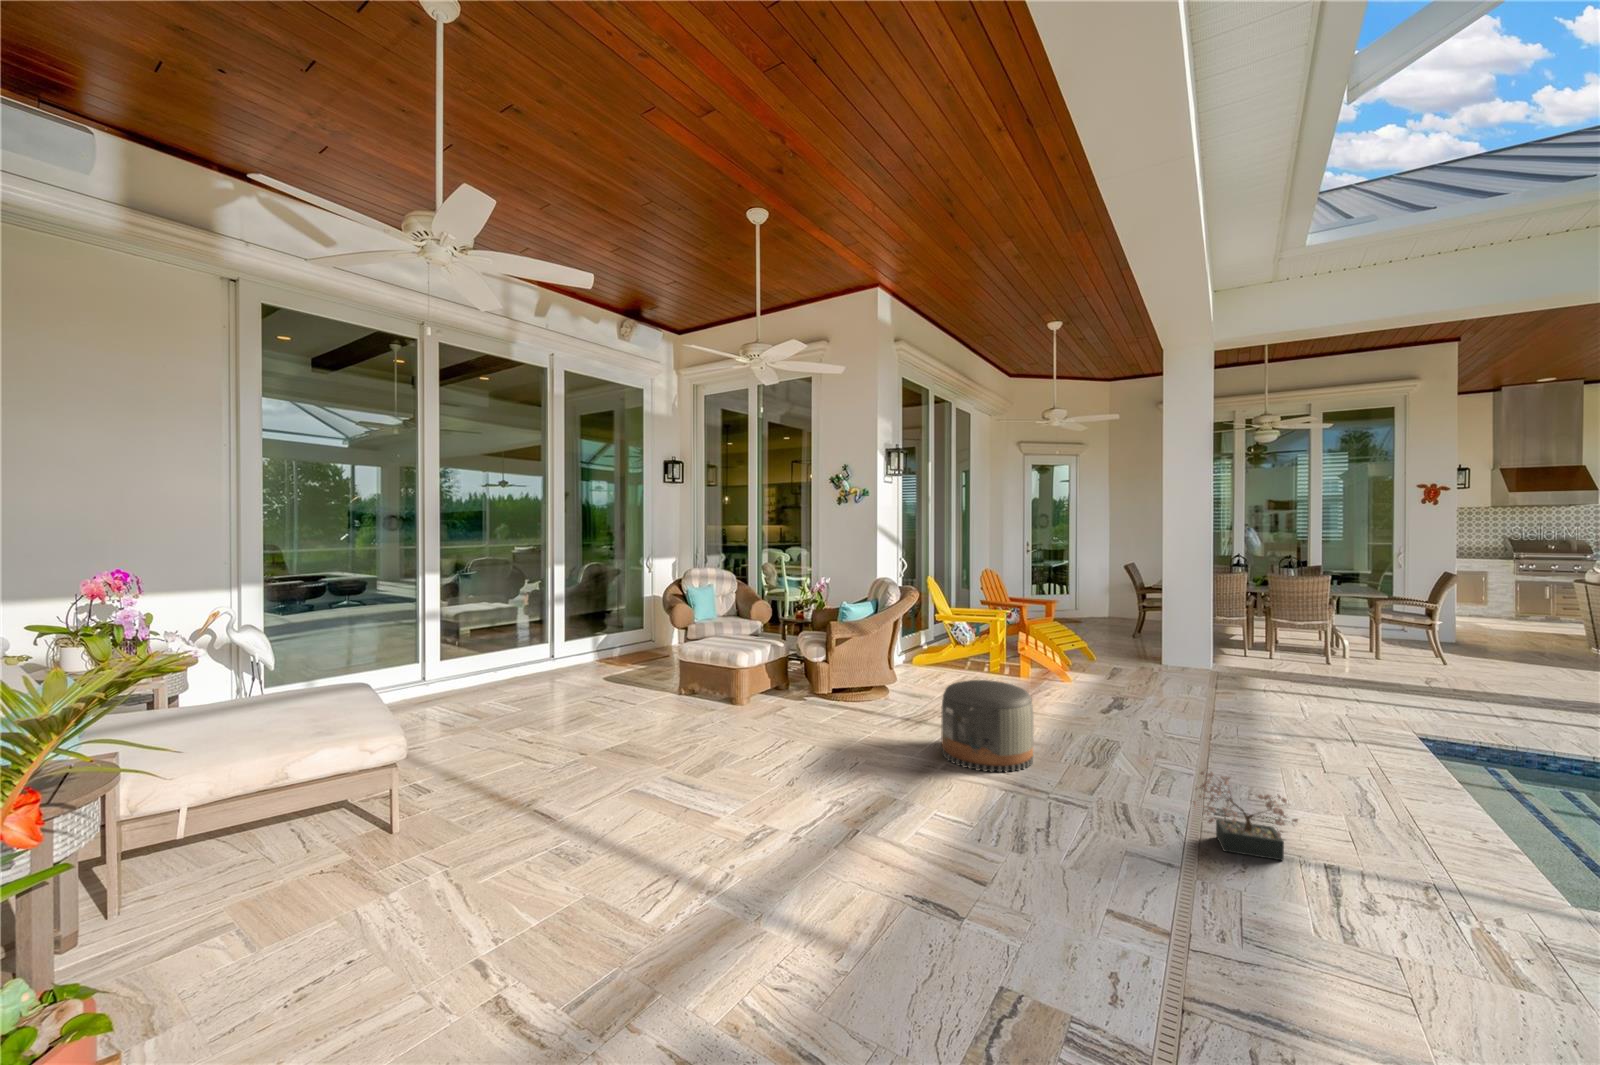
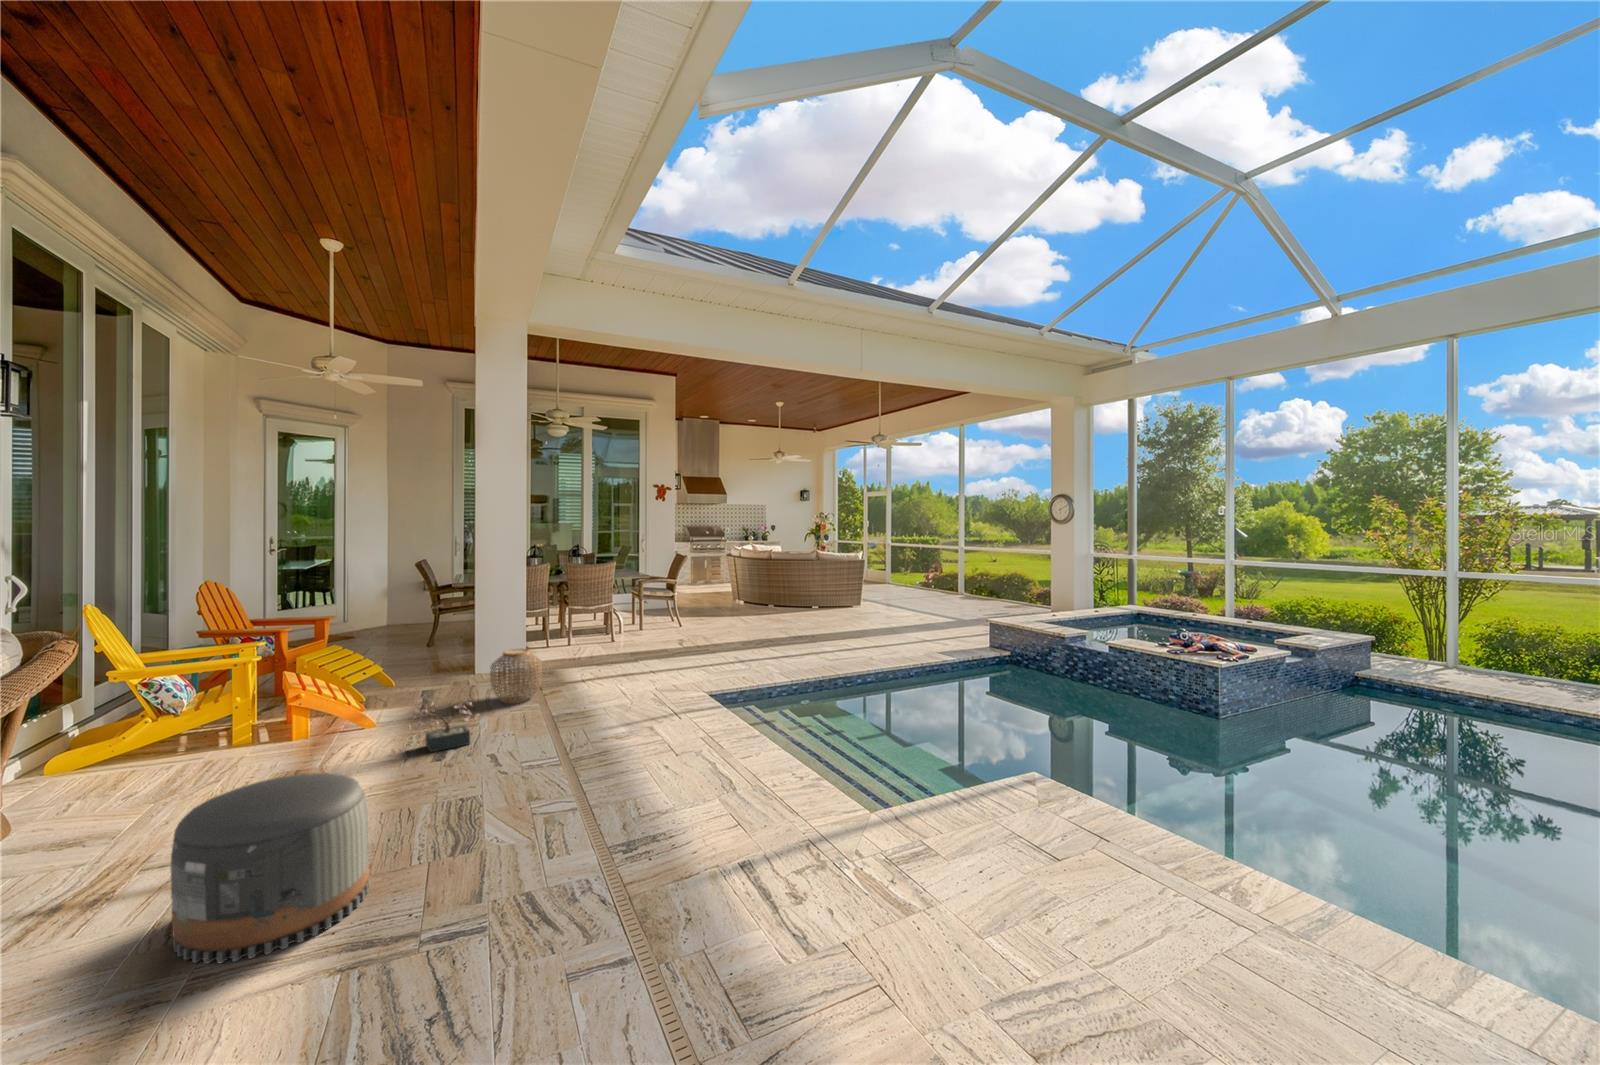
woven basket: none [1164,645,1214,693] -> present [490,649,542,703]
decorative plant: present [1193,769,1298,860] -> present [408,699,478,752]

